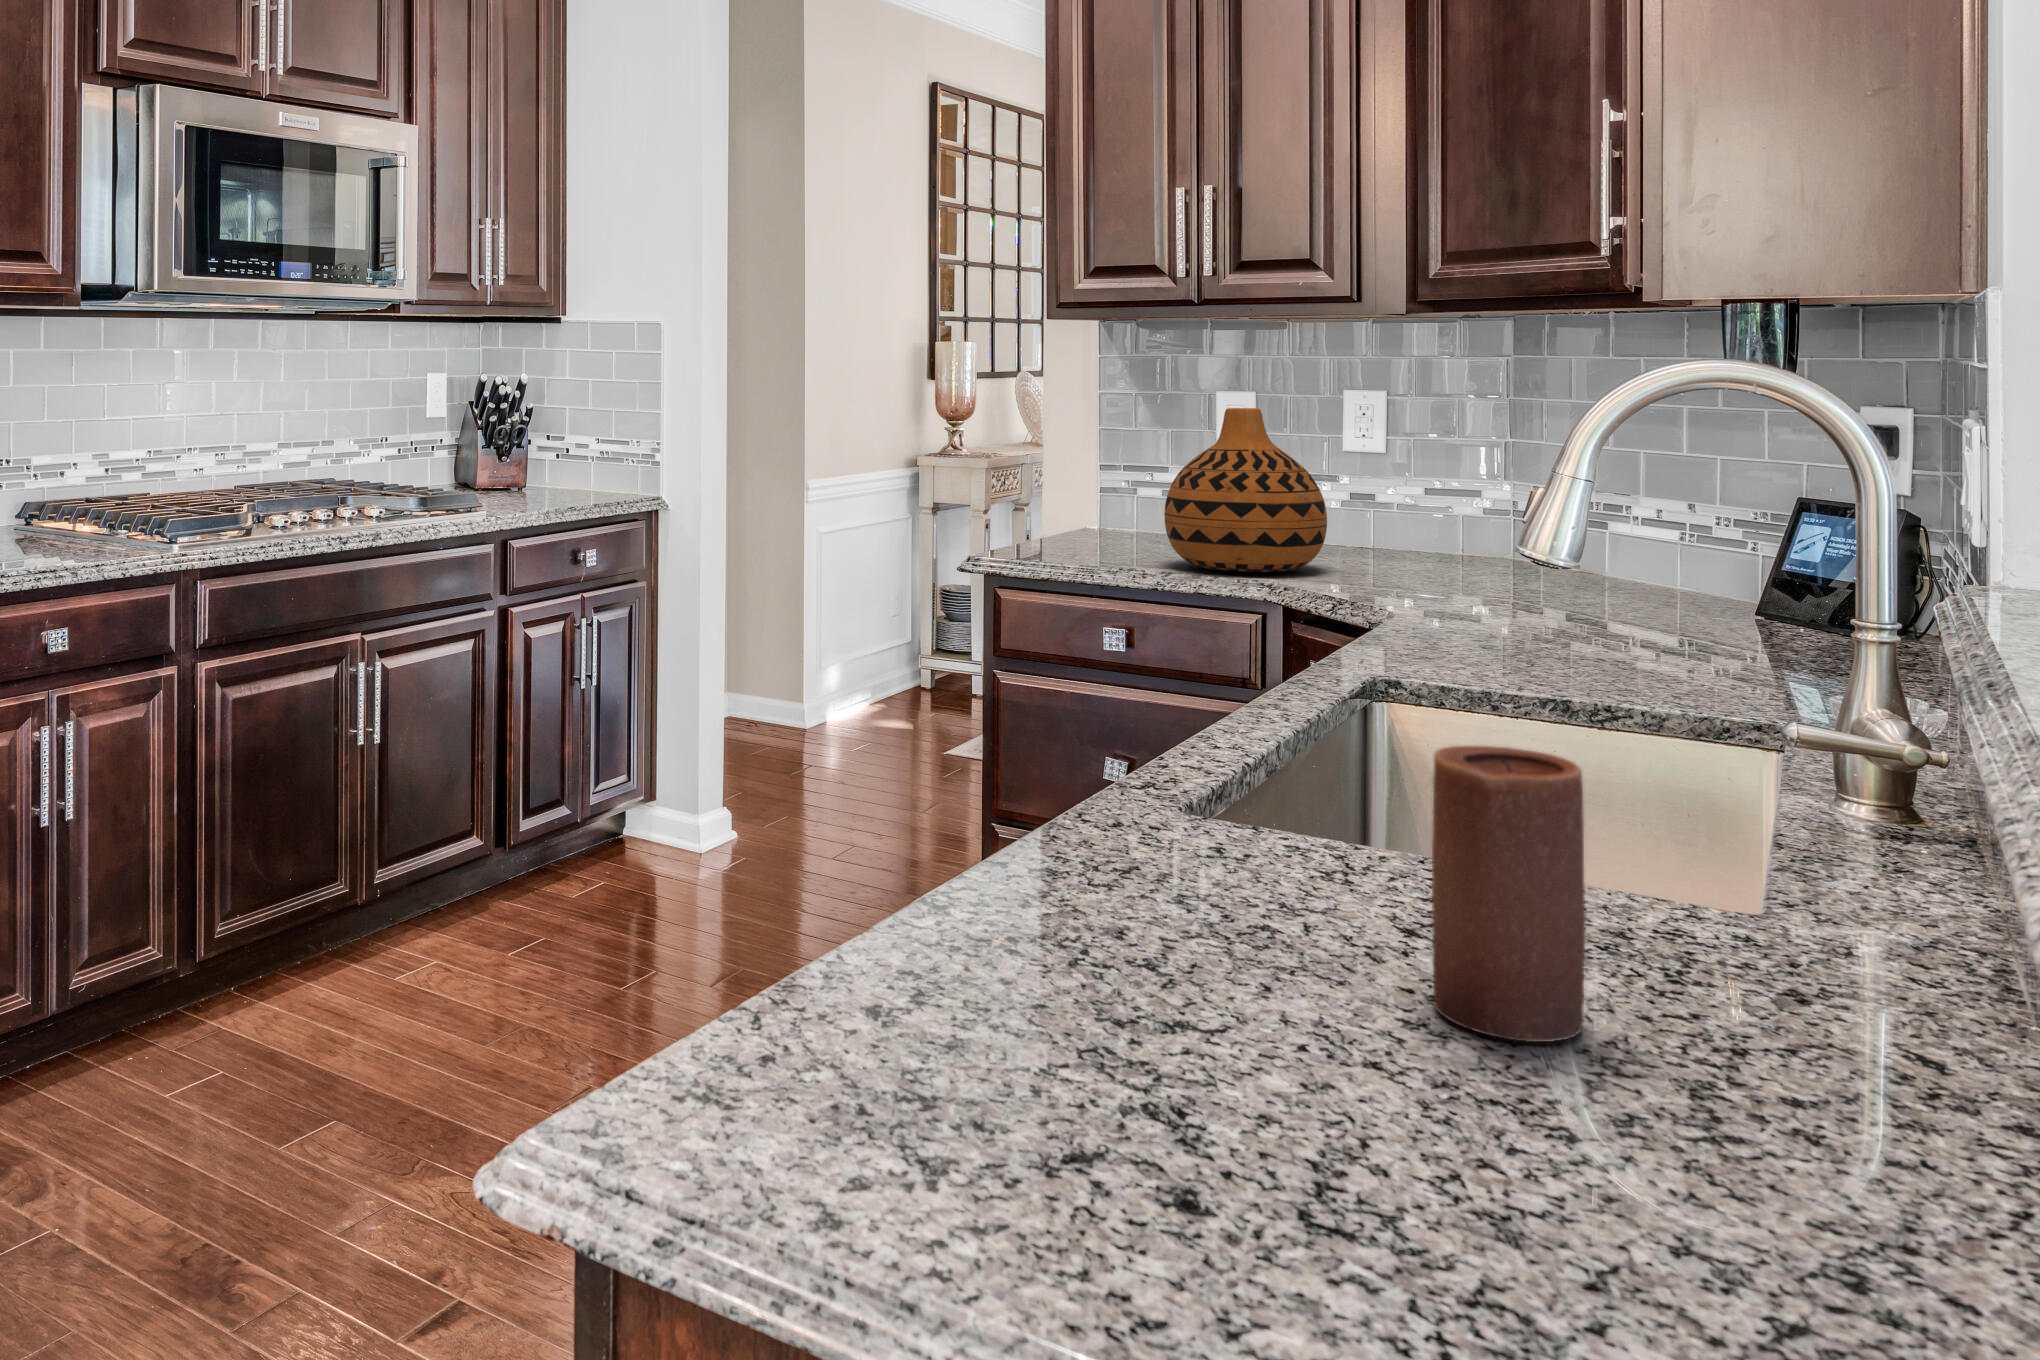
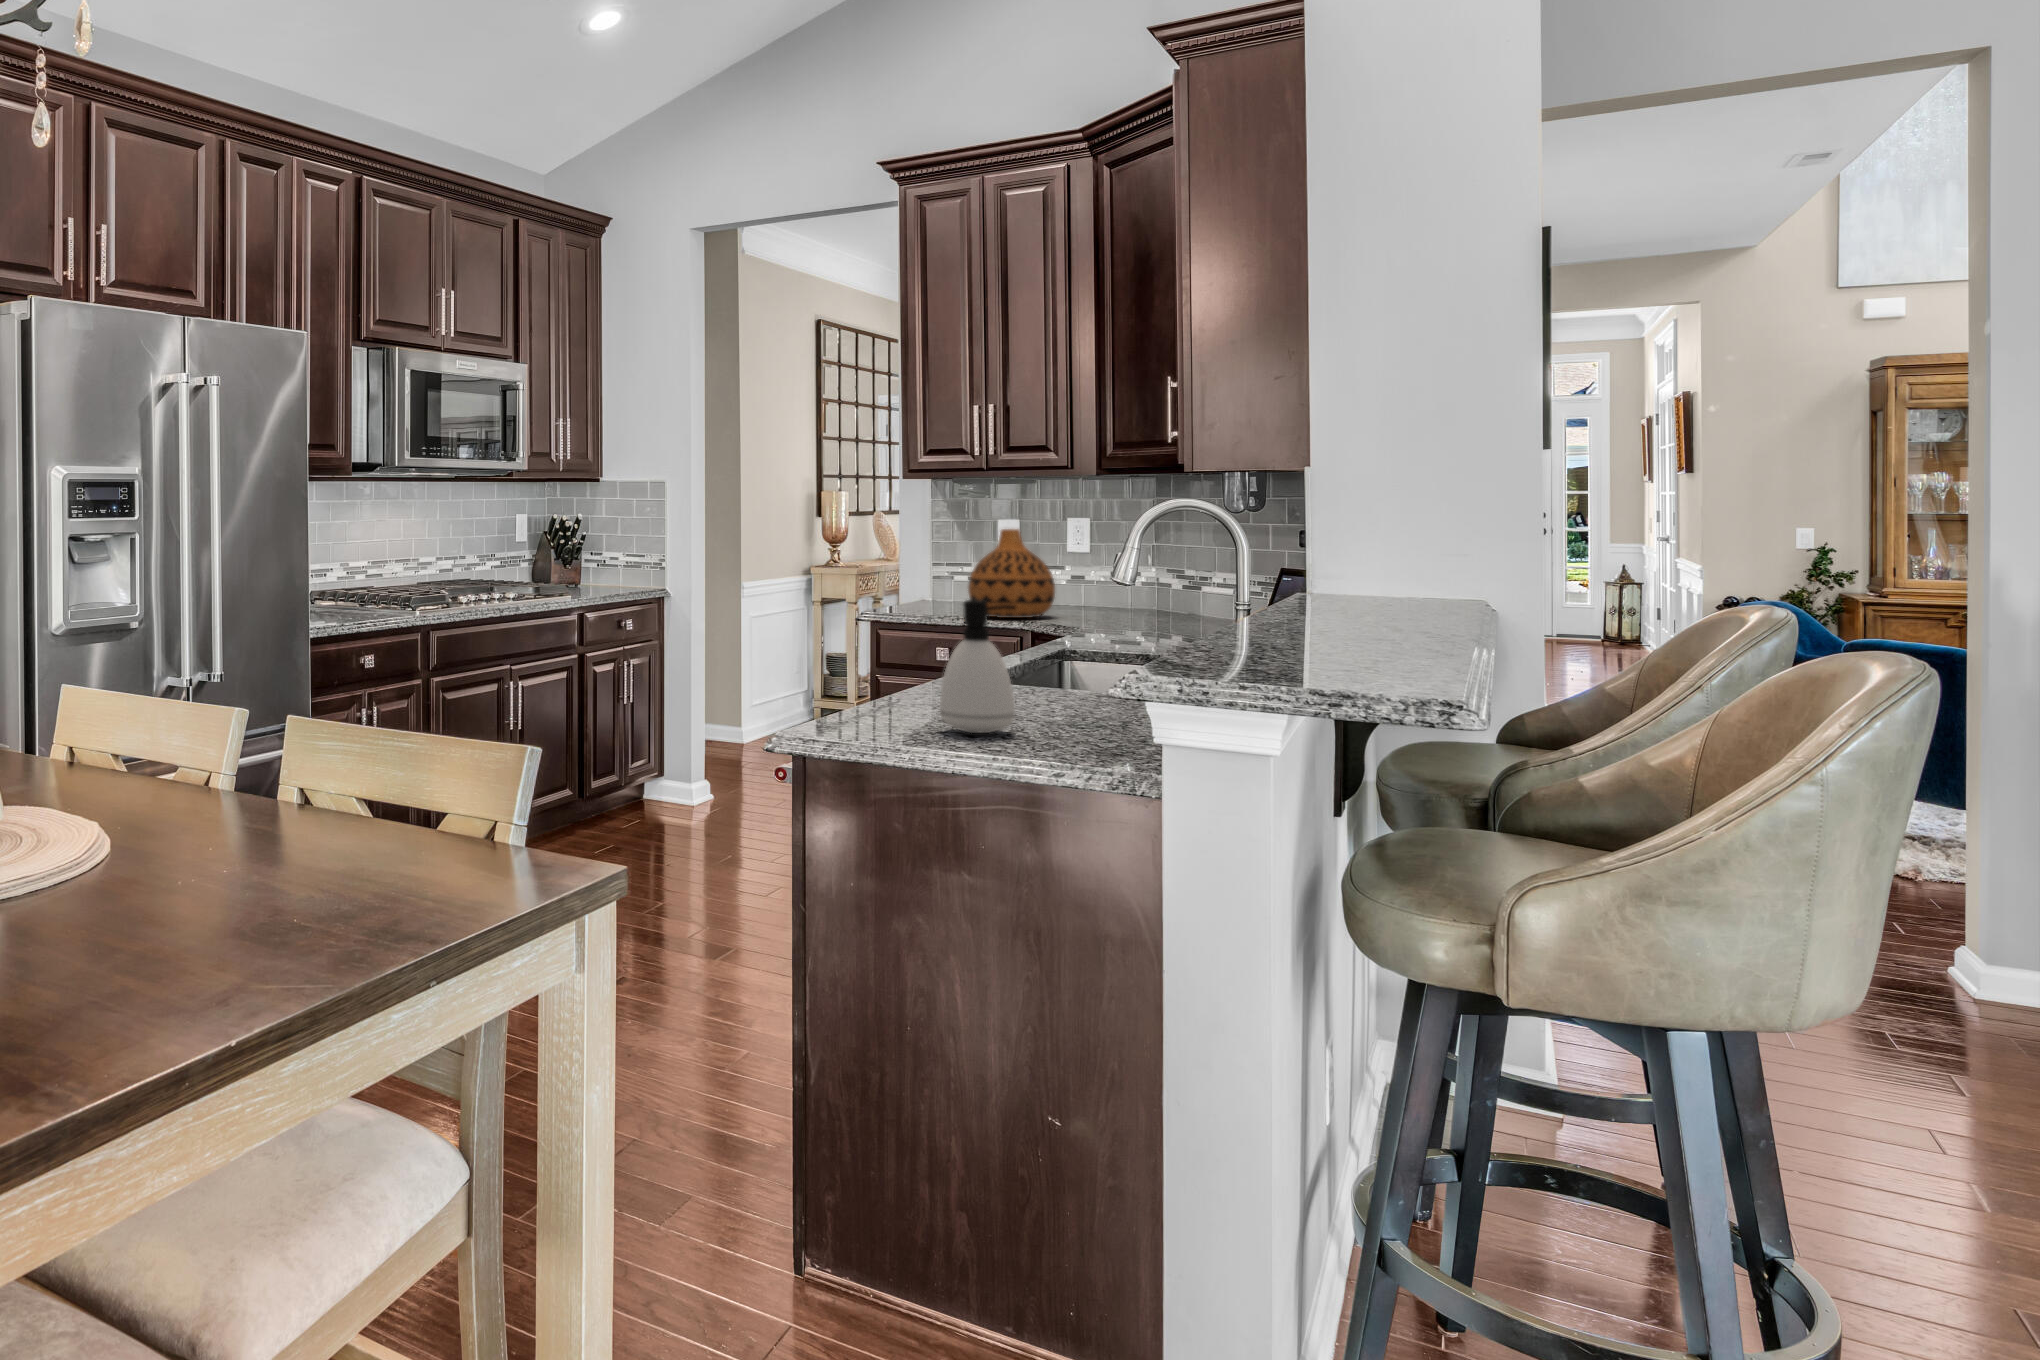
soap dispenser: none [1108,709,1394,1215] -> present [940,599,1016,733]
candle: present [1432,746,1586,1042] -> none [1043,627,1088,715]

